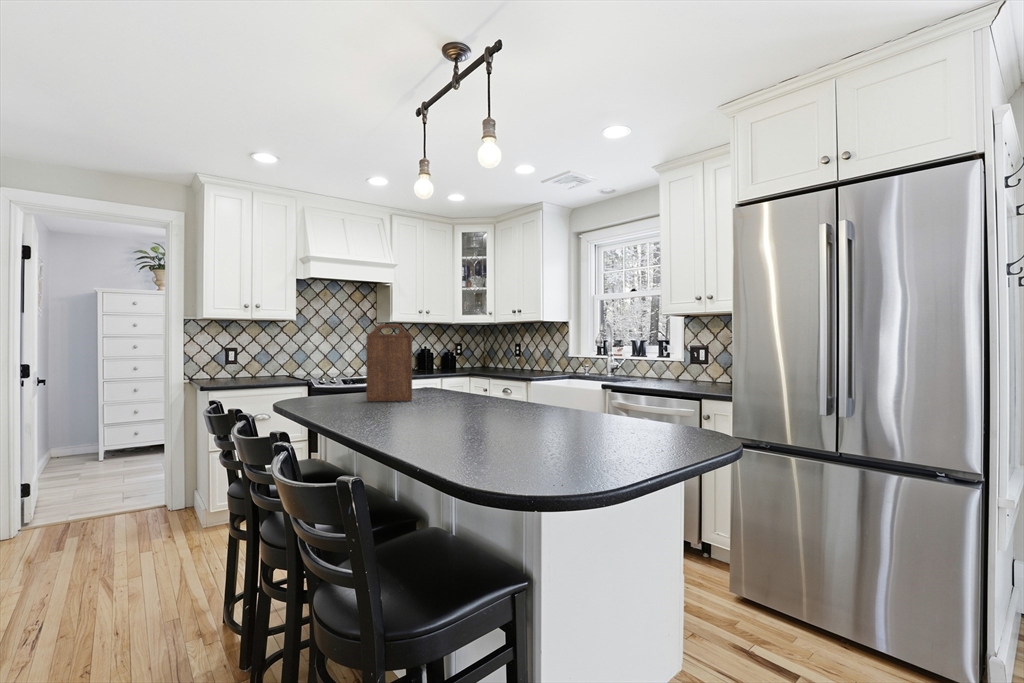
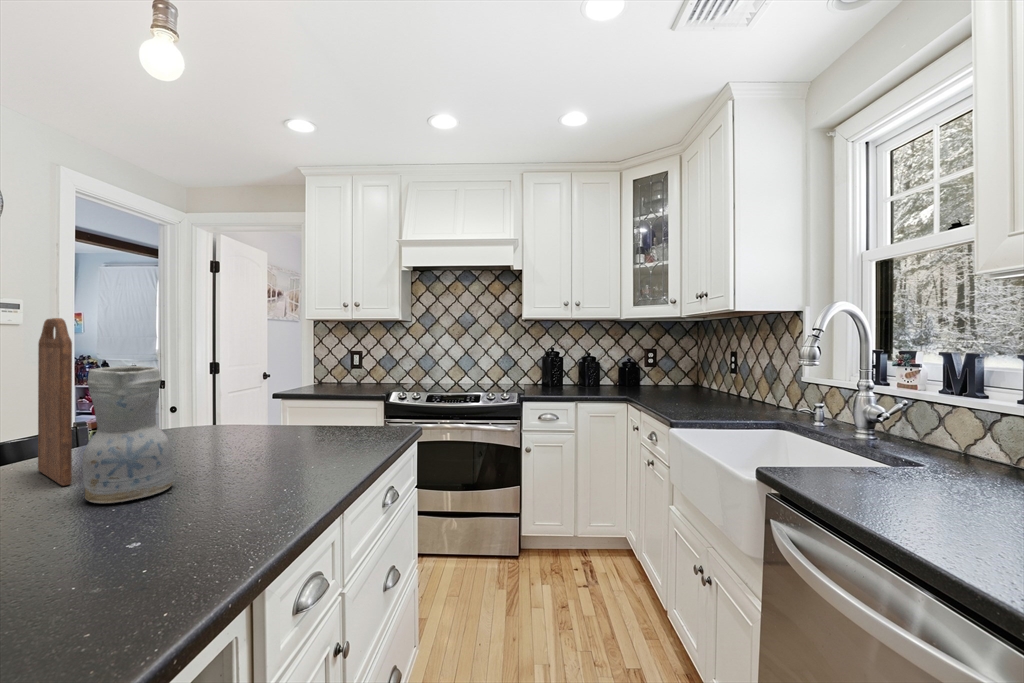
ceramic pitcher: none [428,346,464,400] -> present [82,366,173,503]

